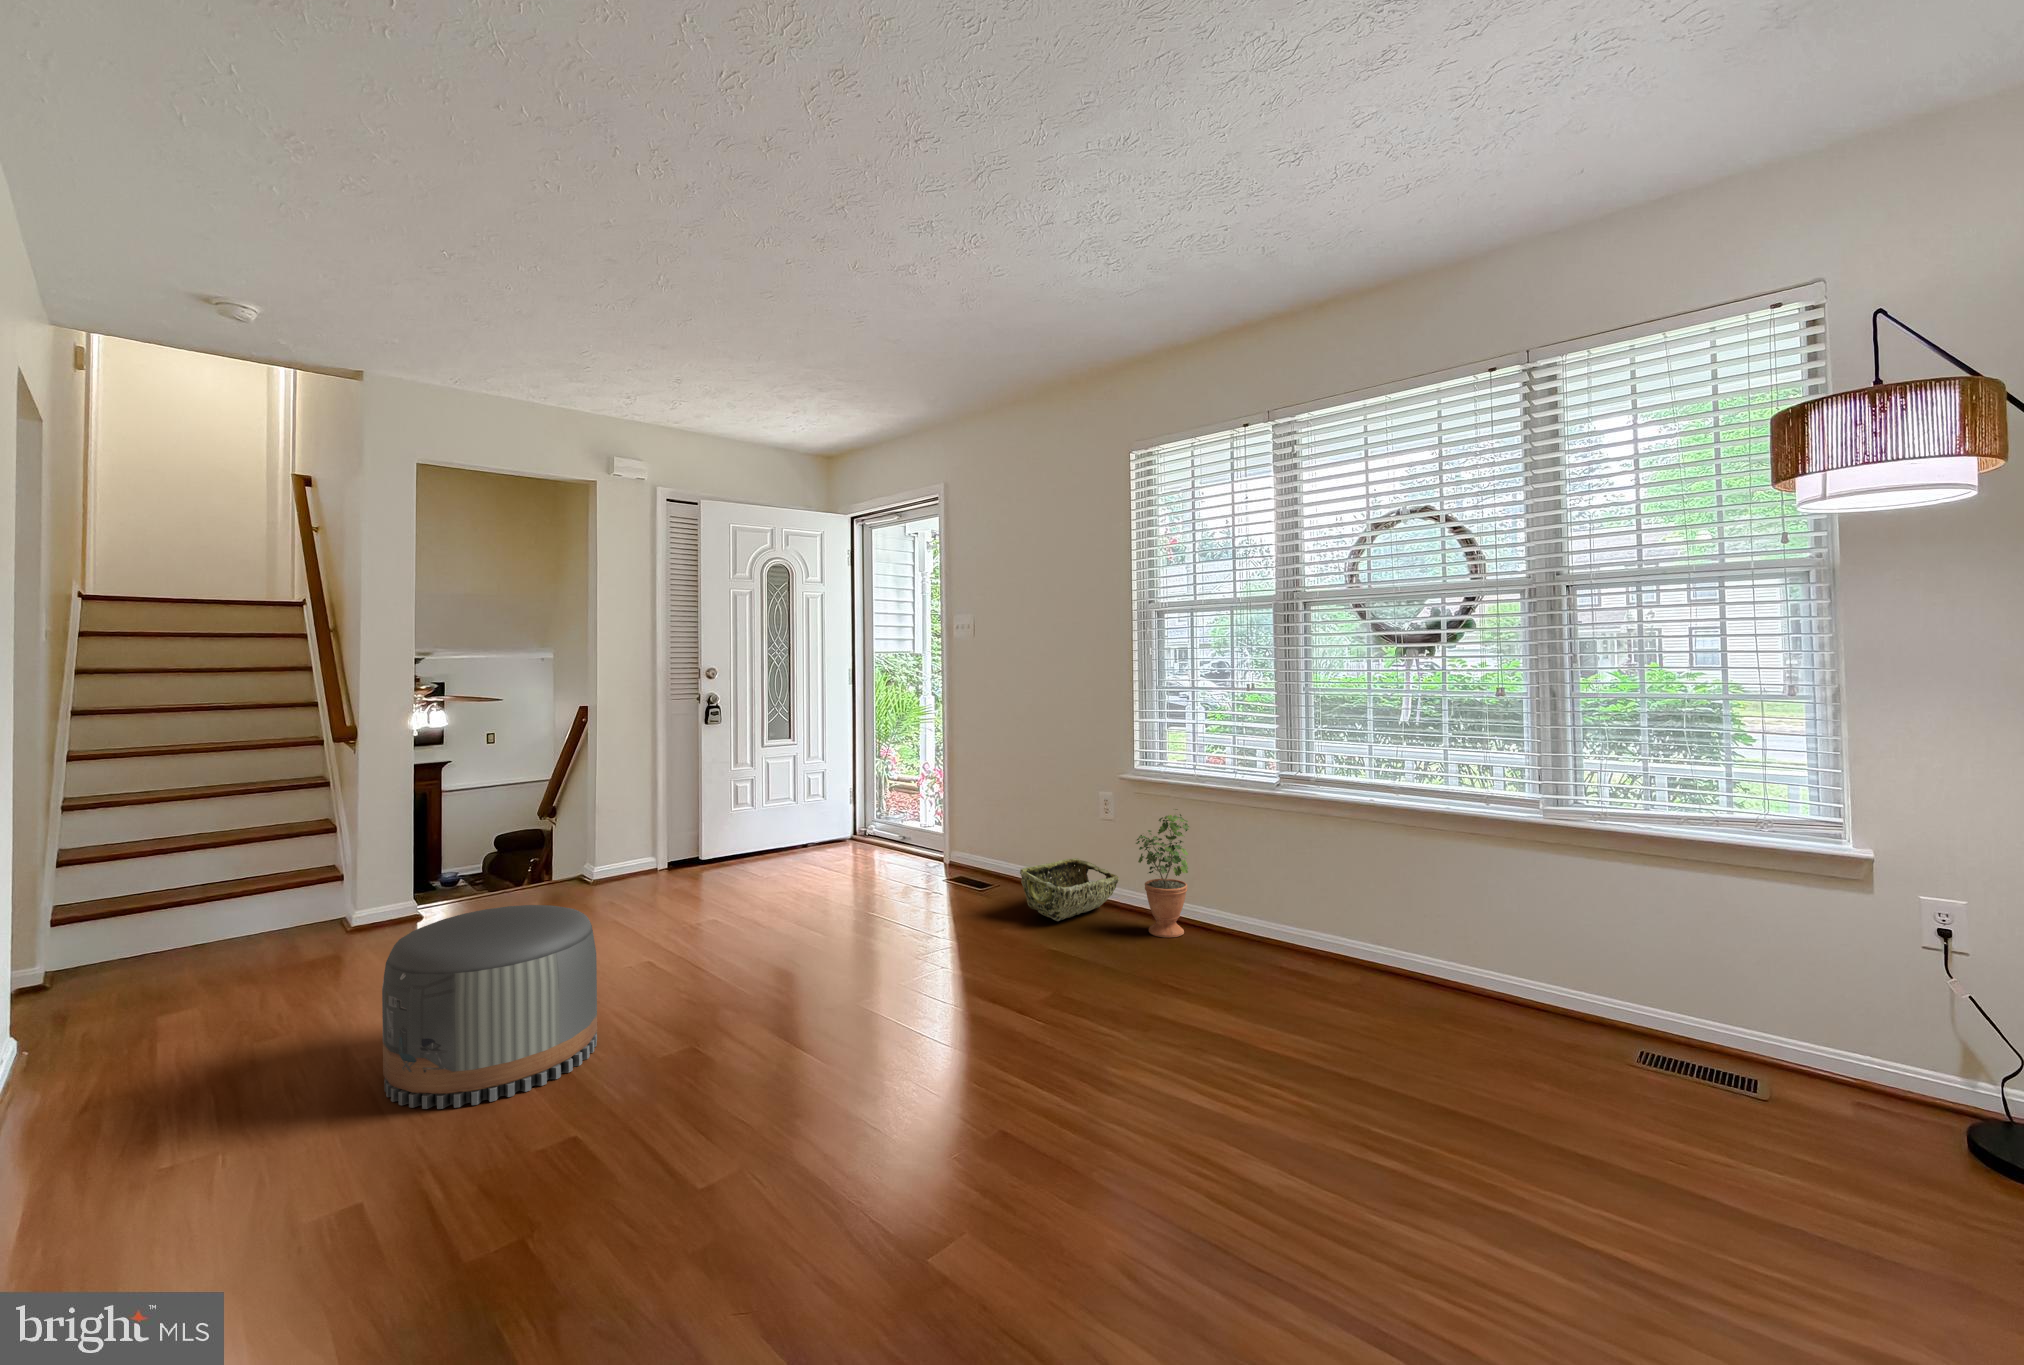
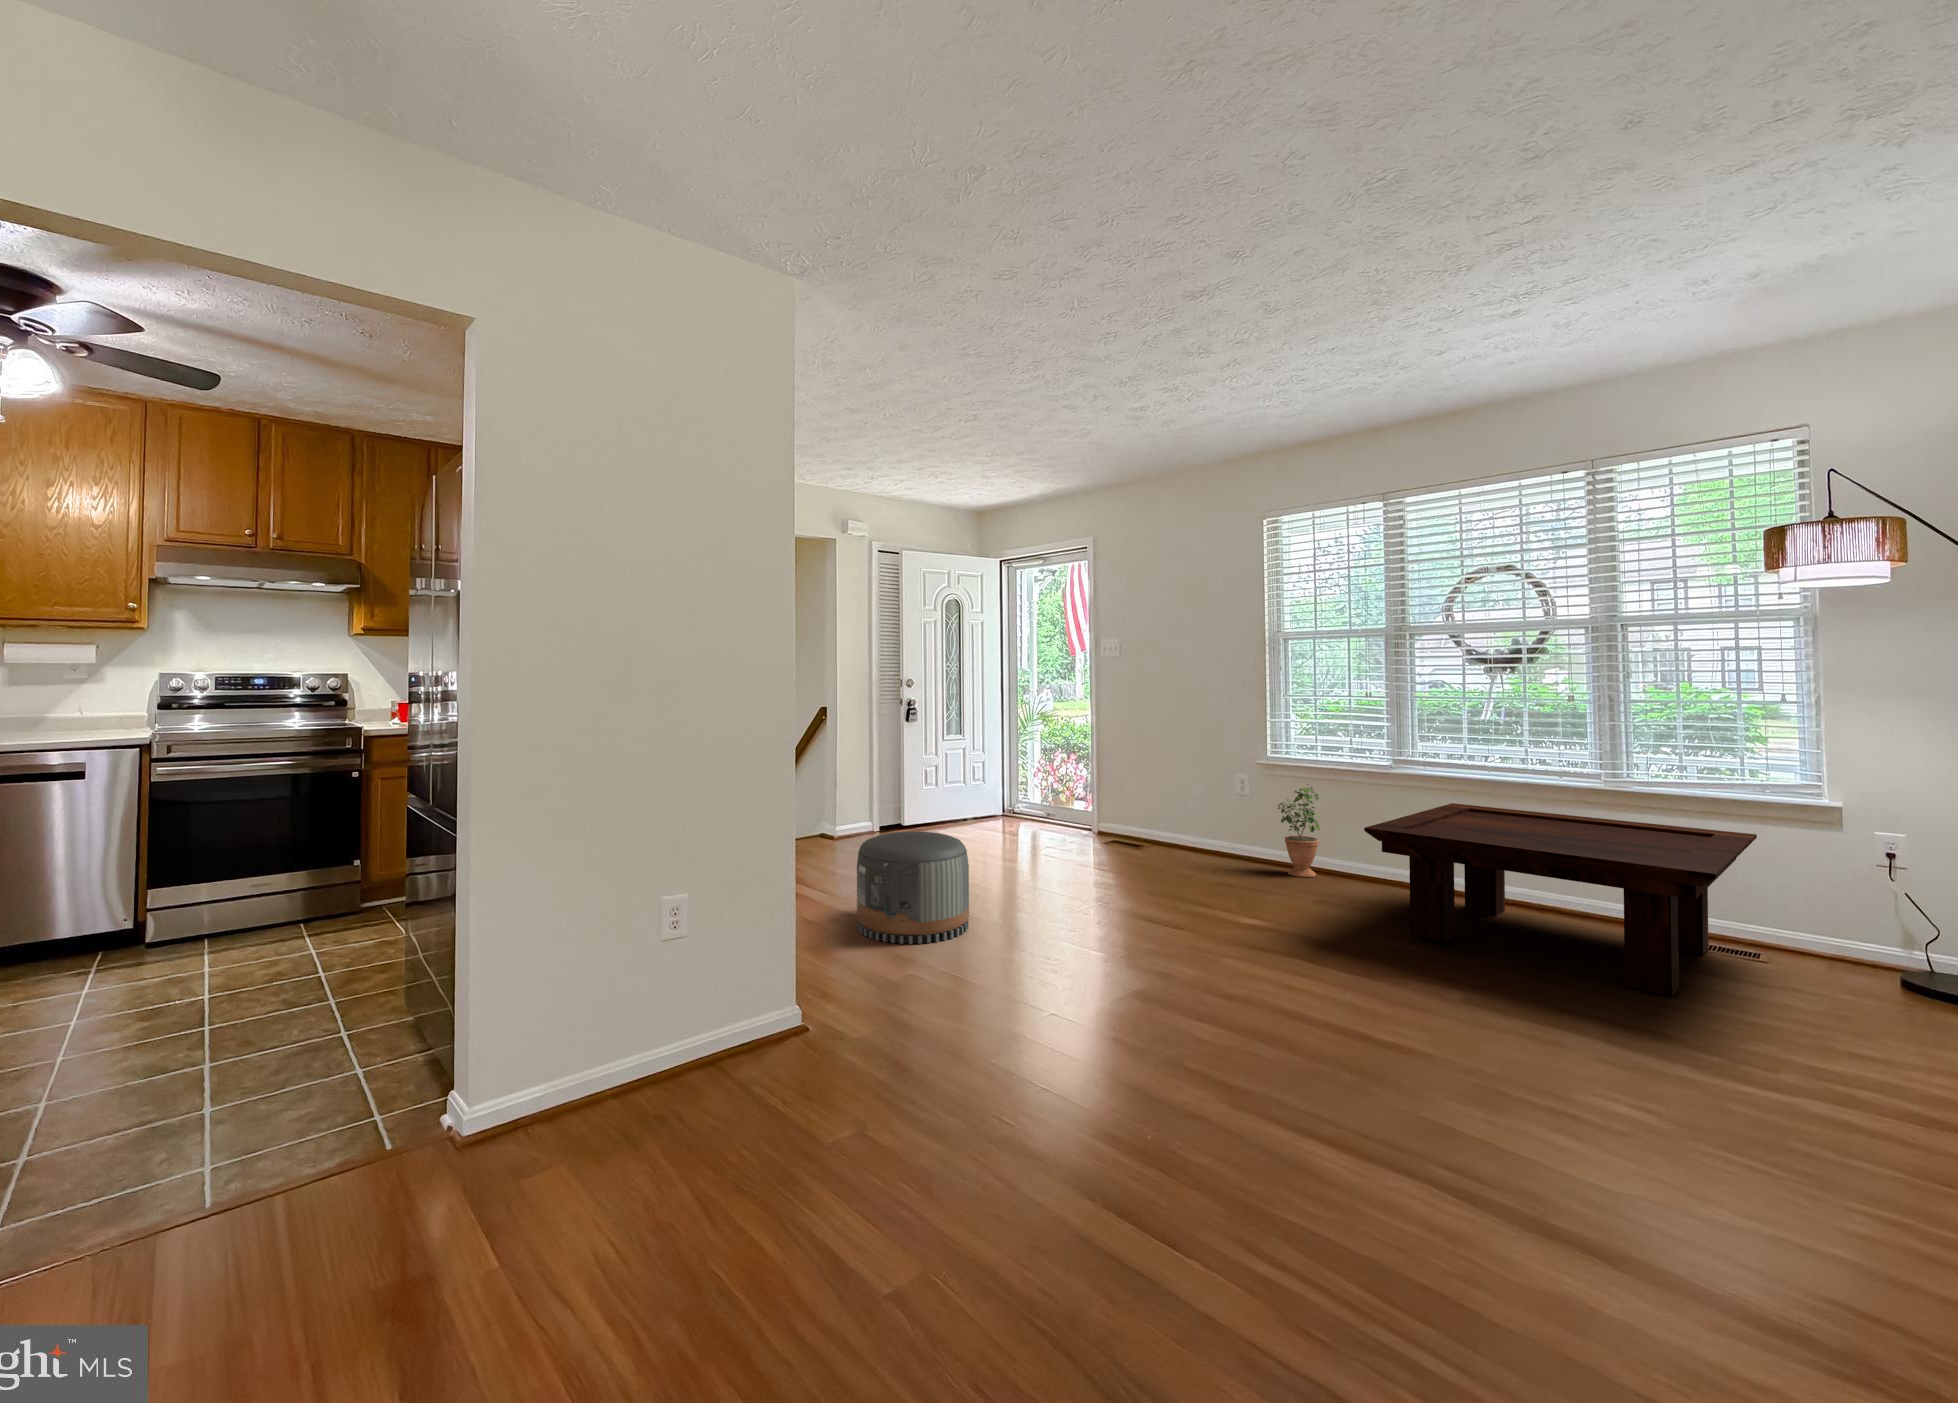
coffee table: none [1189,839,1751,1201] -> present [1364,803,1757,996]
woven basket: present [1020,858,1119,921] -> none [1183,823,1256,866]

